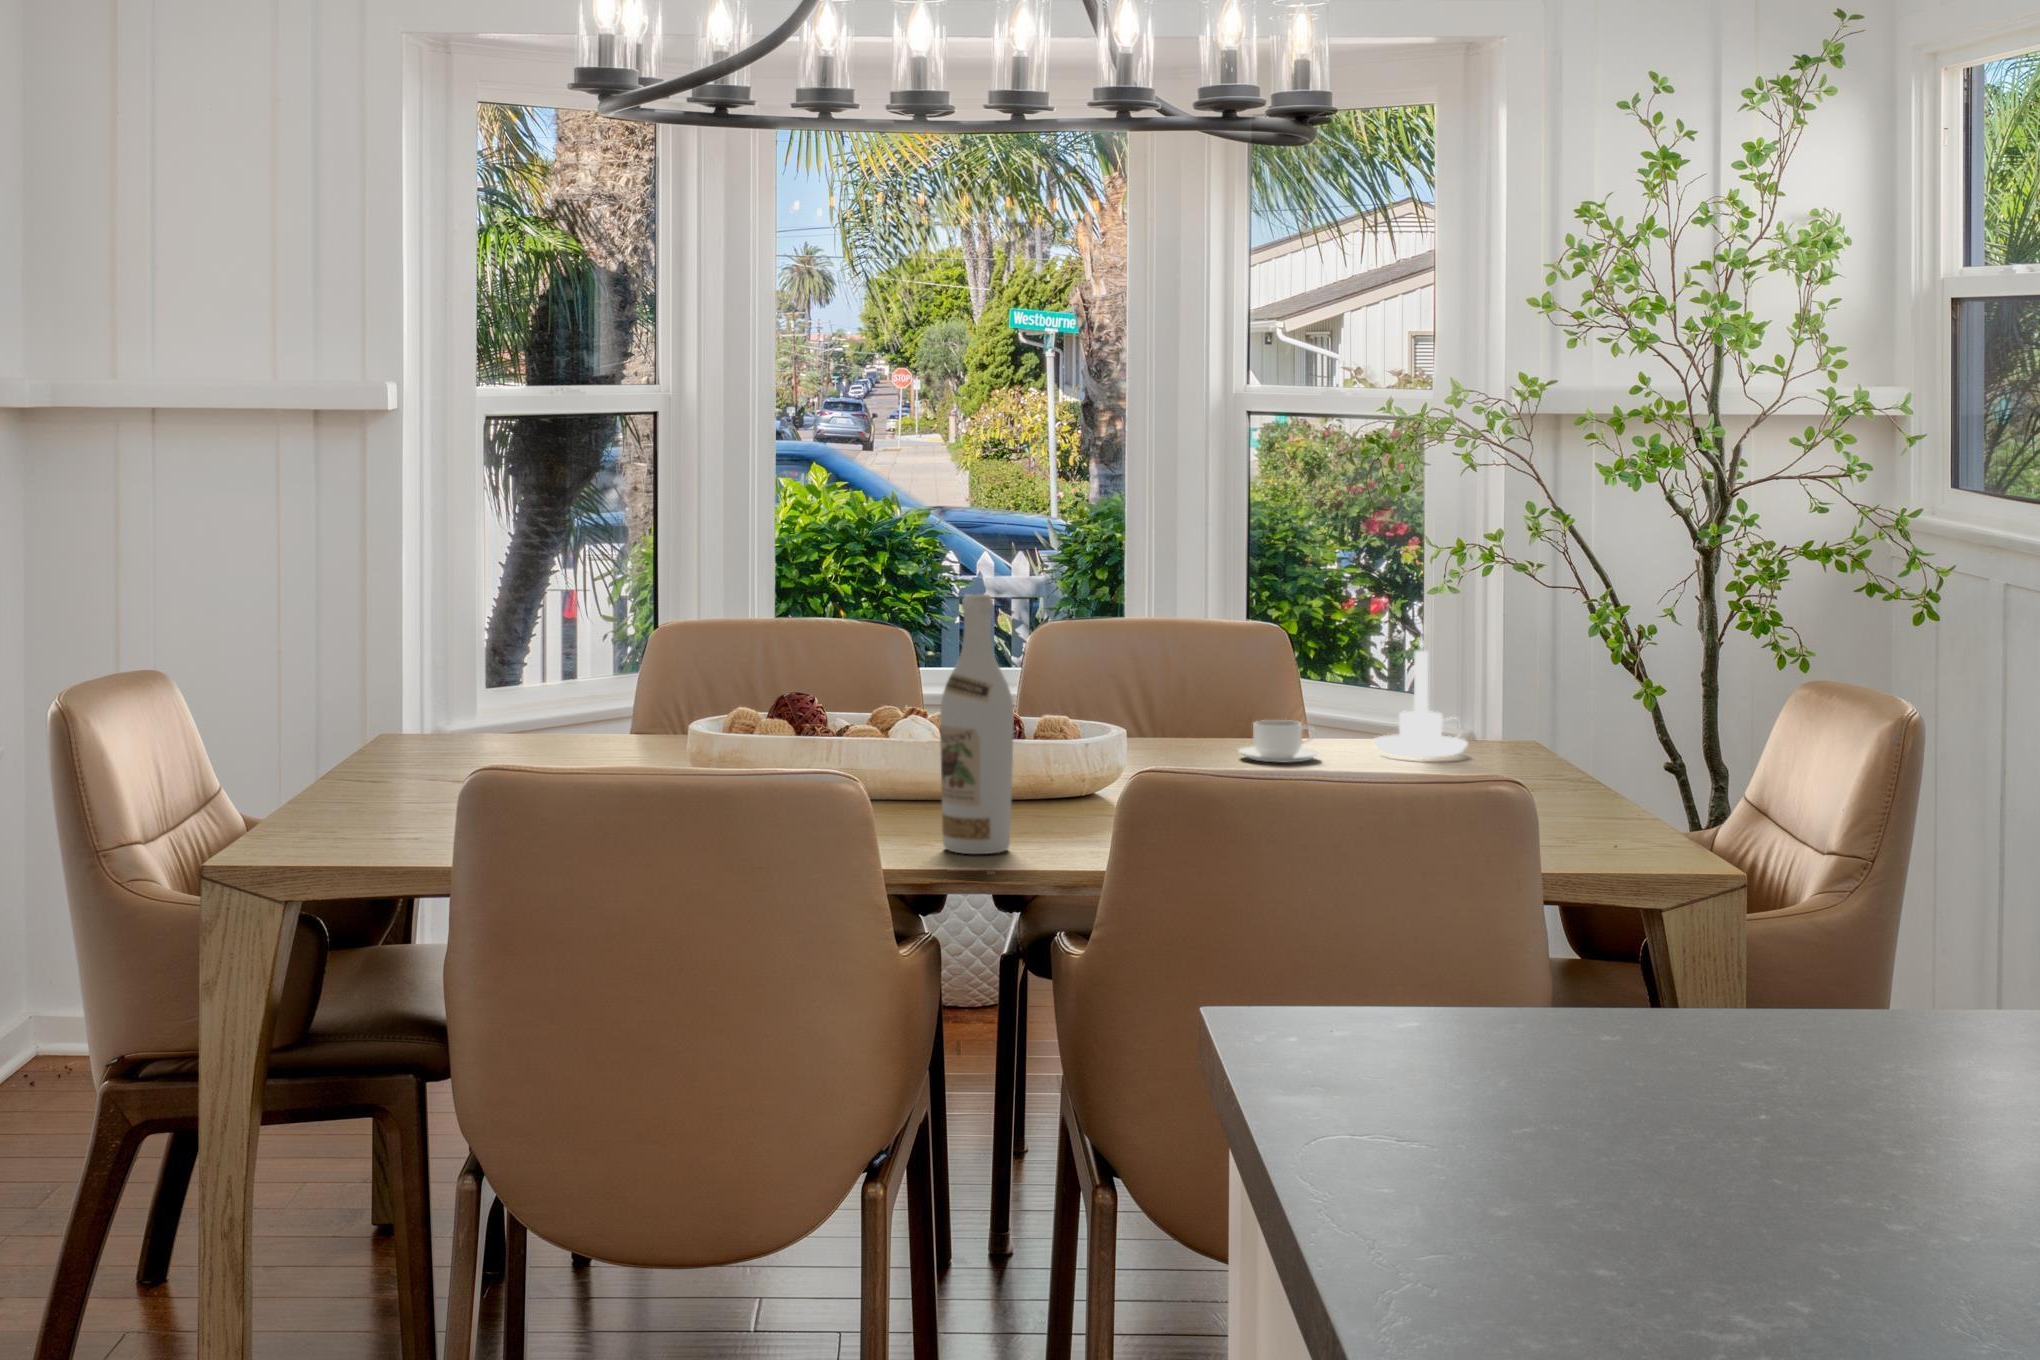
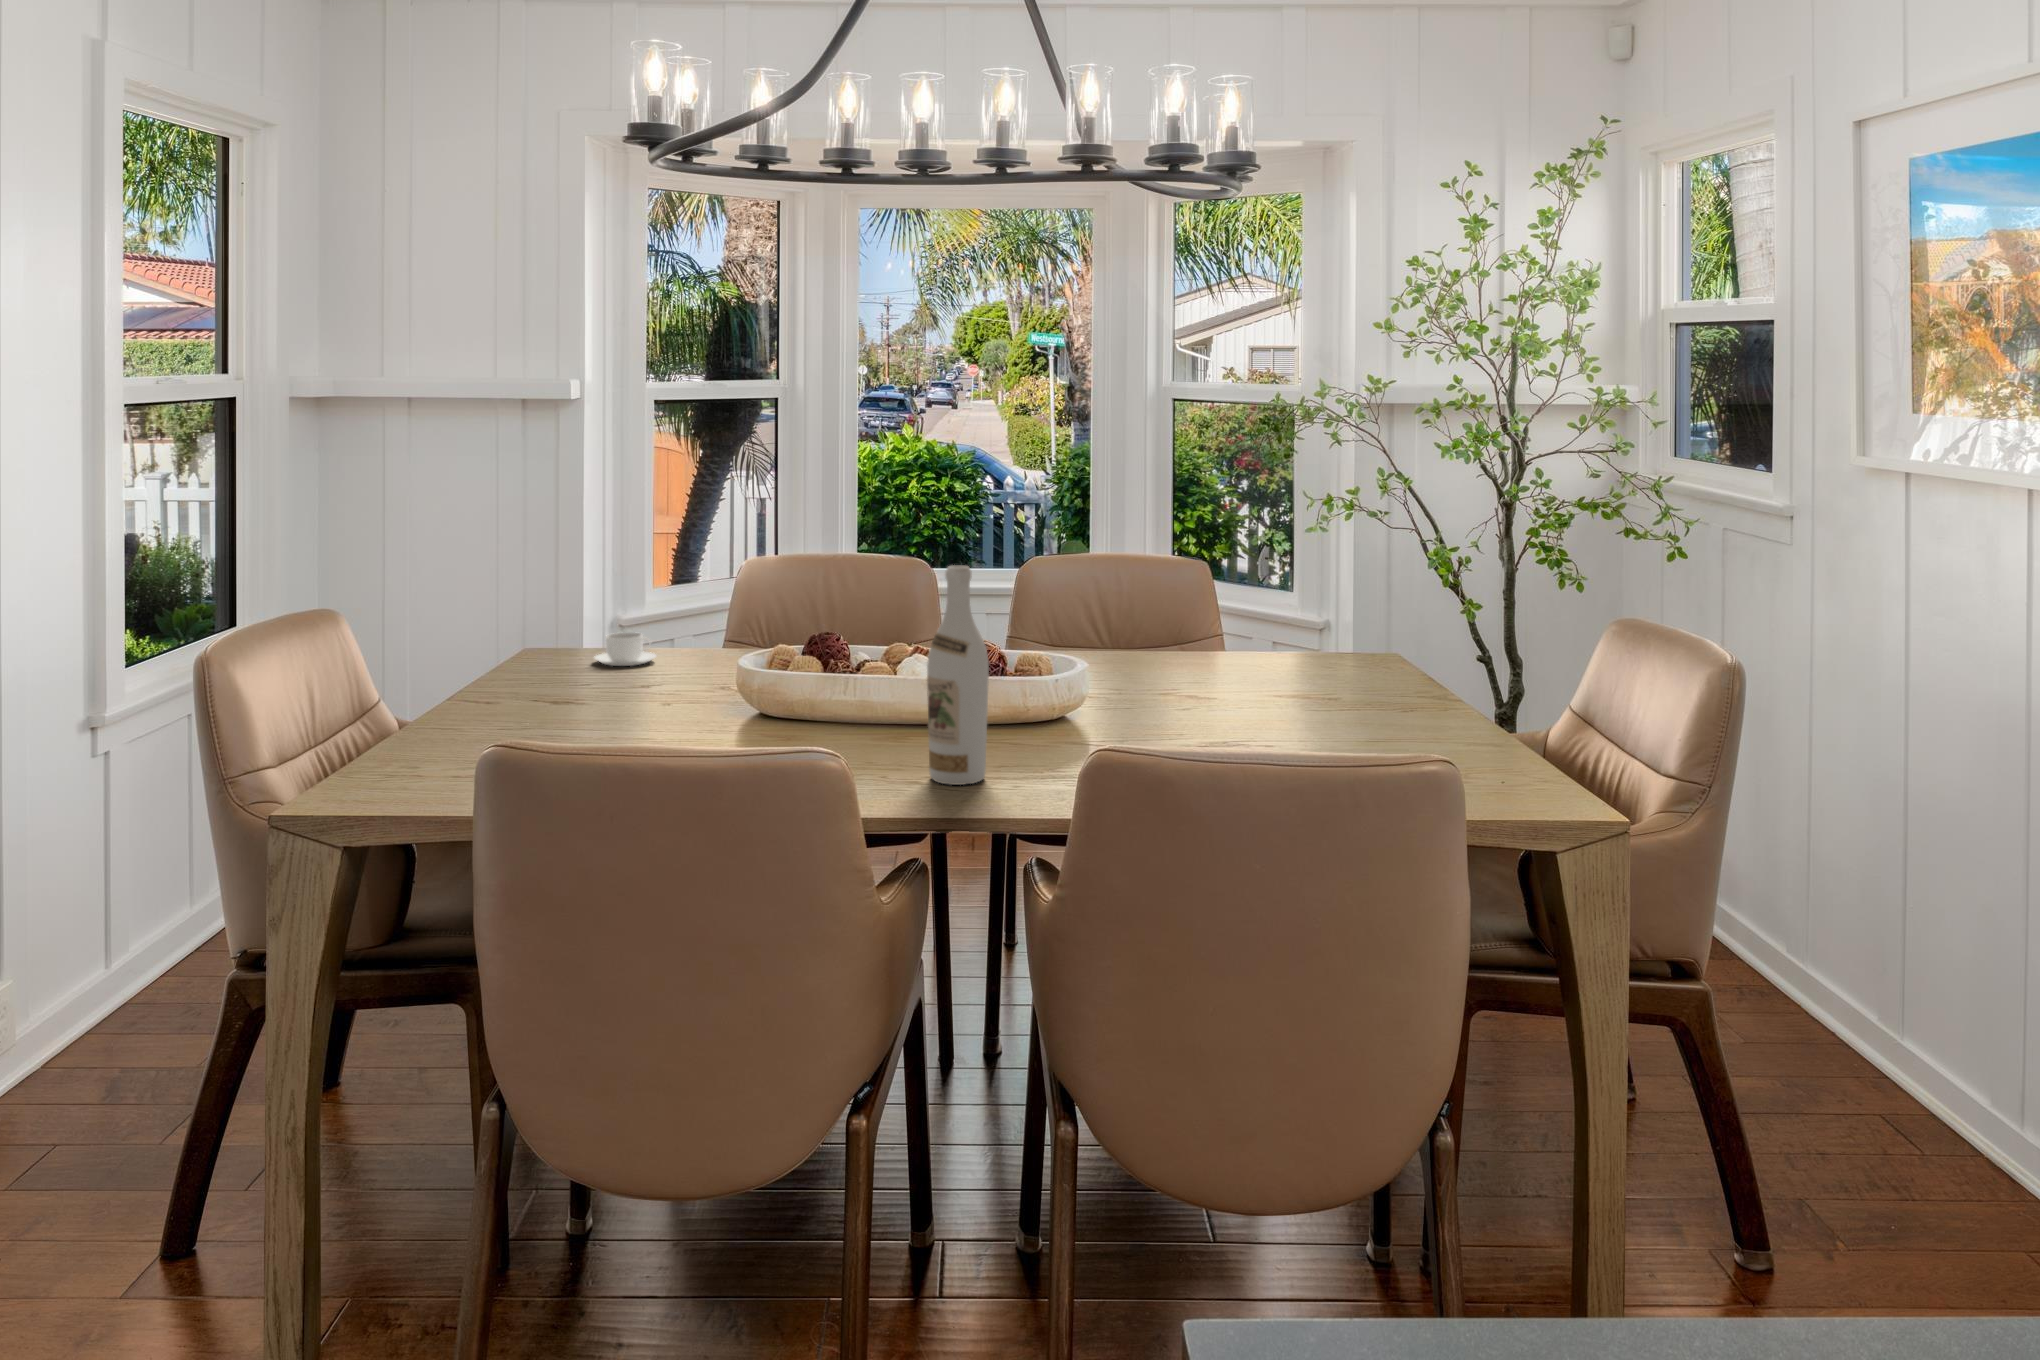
candle holder: present [1374,637,1468,757] -> none [1276,575,1348,671]
coffee cup: present [1238,720,1319,763] -> present [595,632,656,666]

